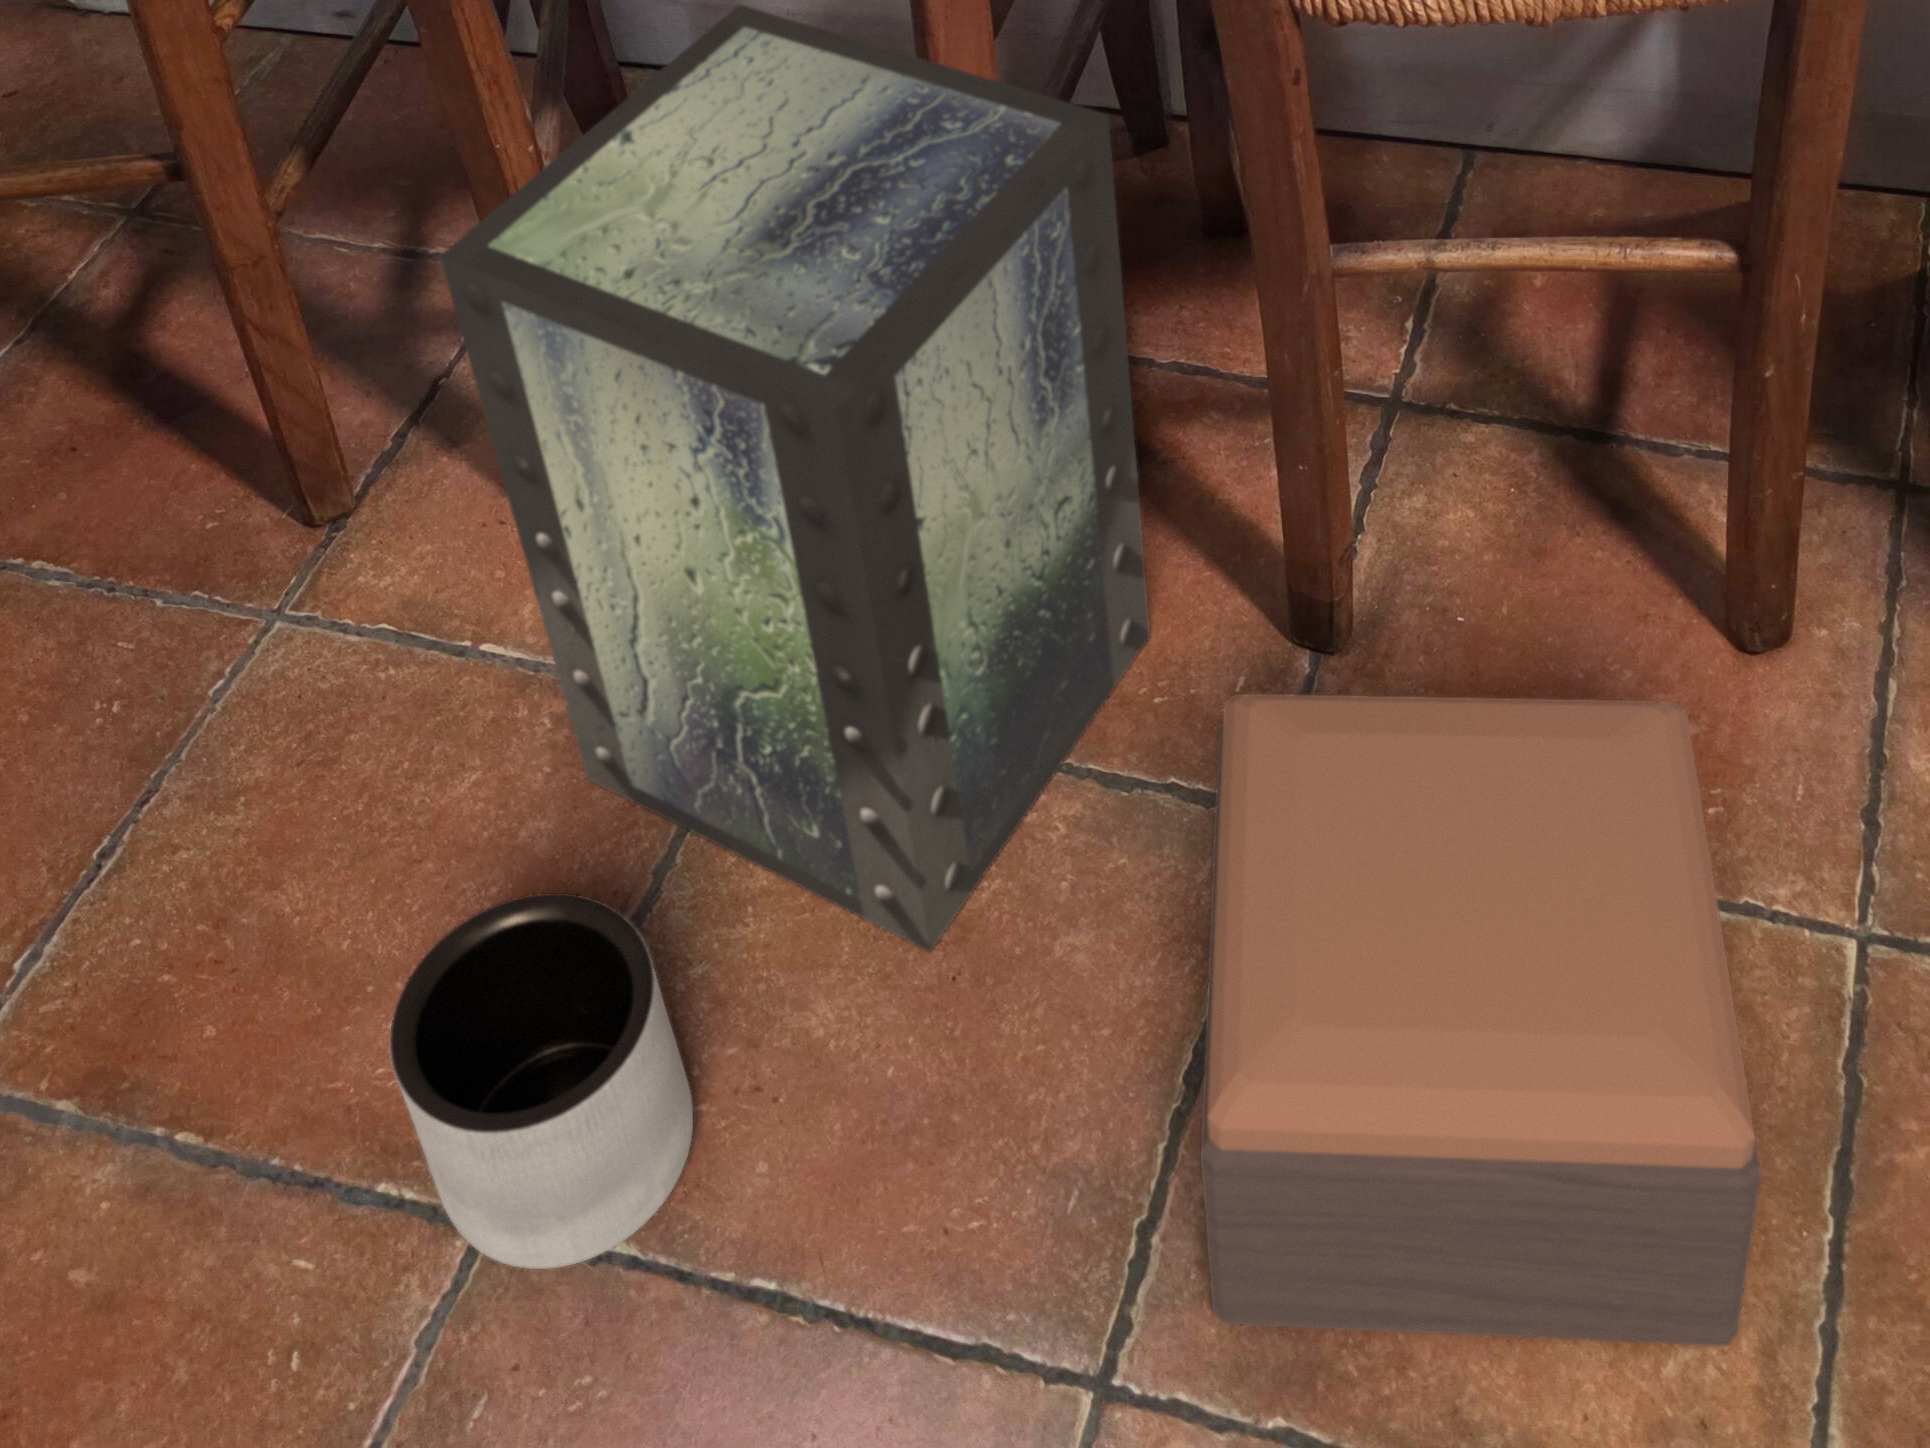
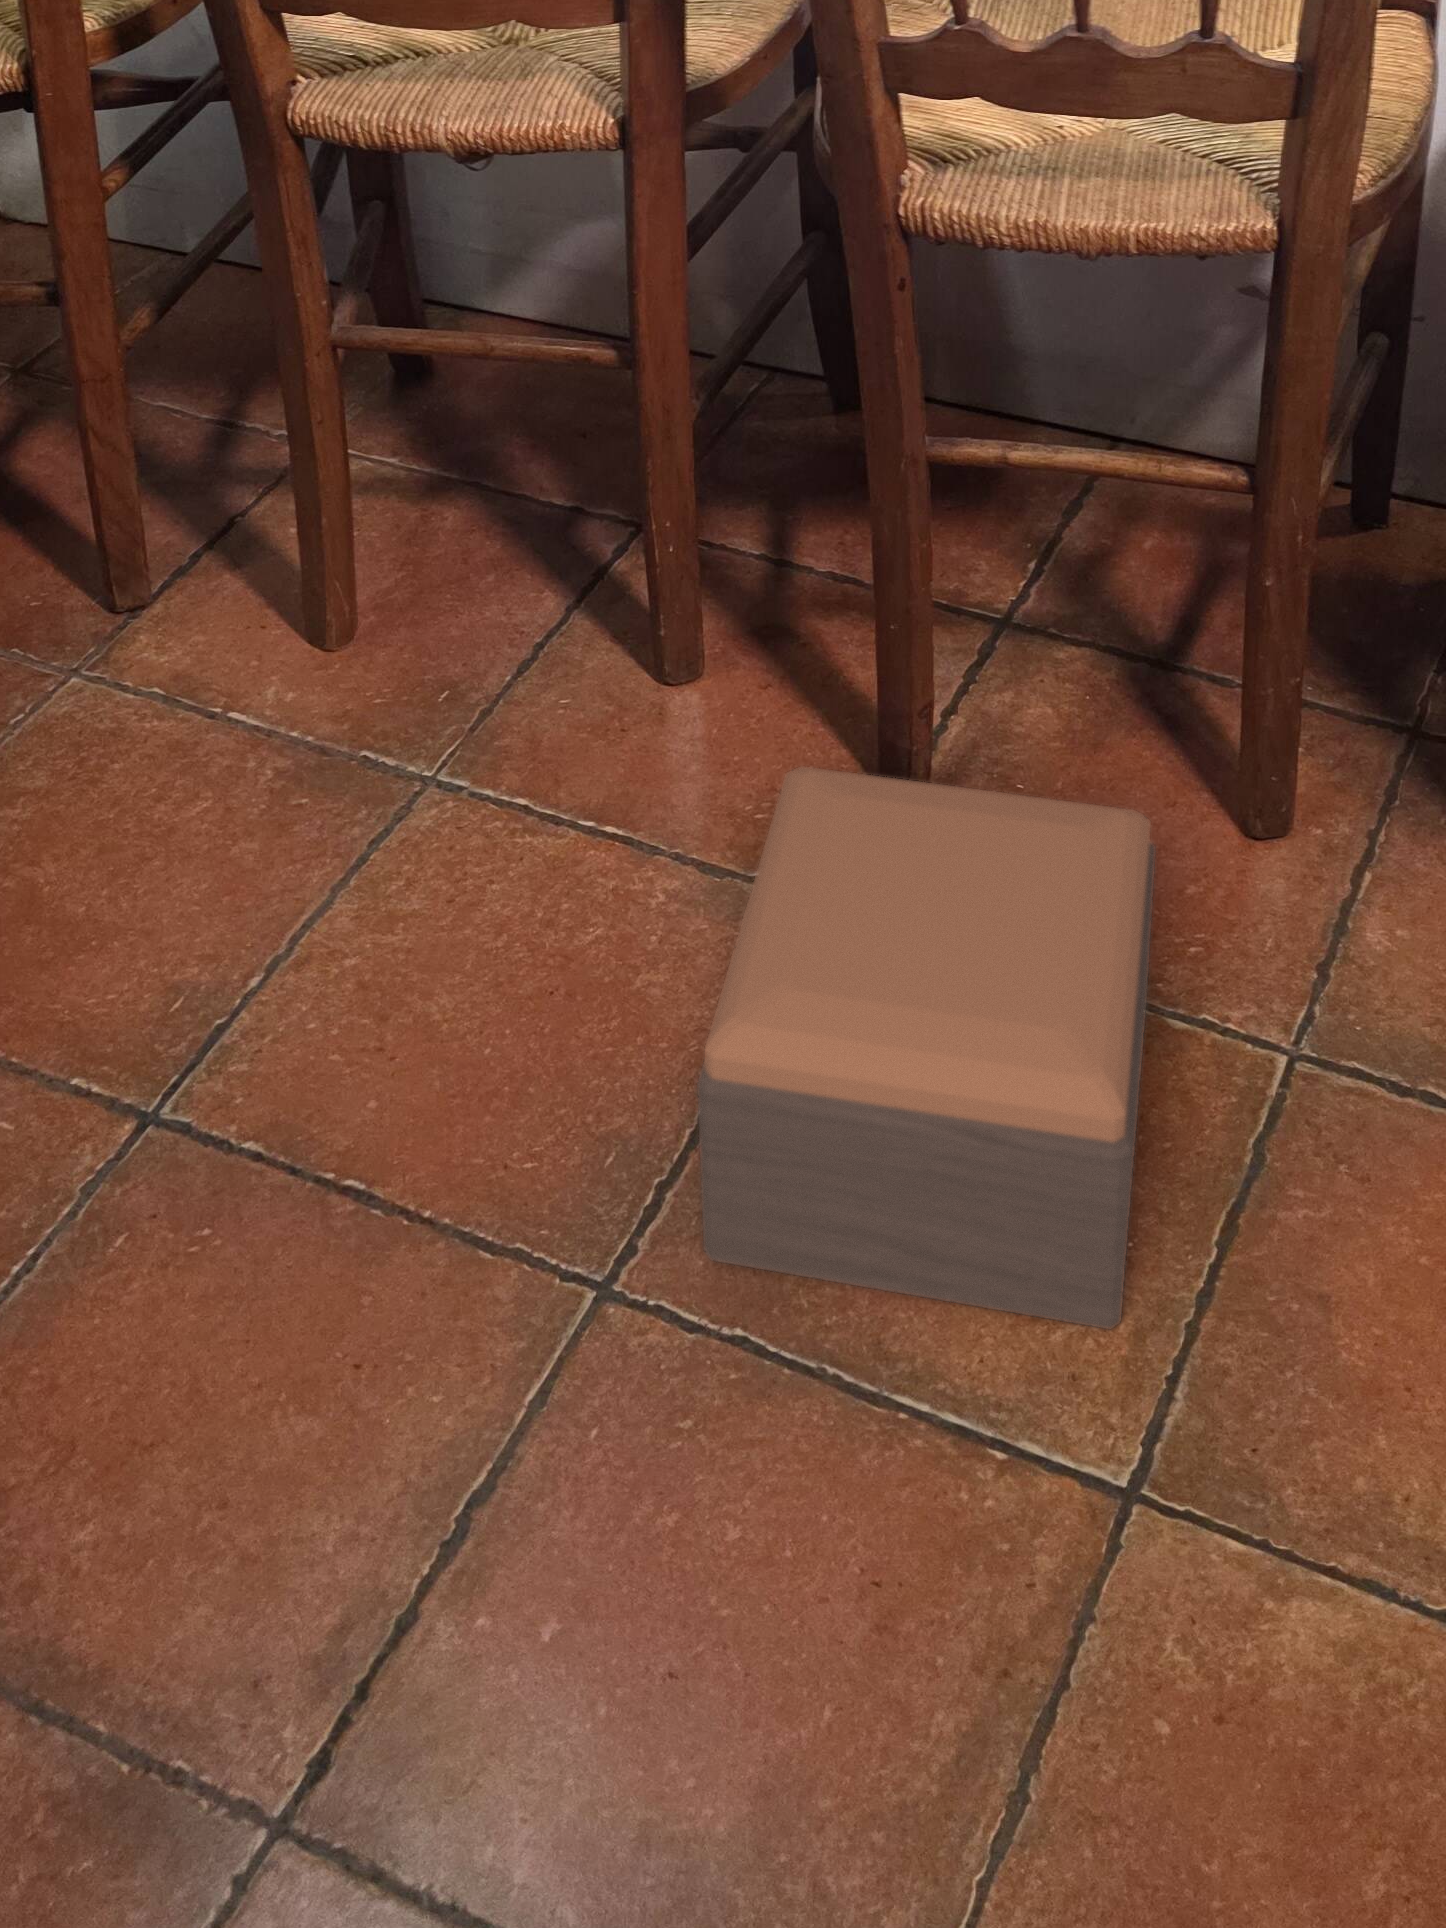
storage box: present [440,5,1150,952] -> none [233,197,763,972]
planter: present [390,893,693,1269] -> none [98,853,326,1152]

